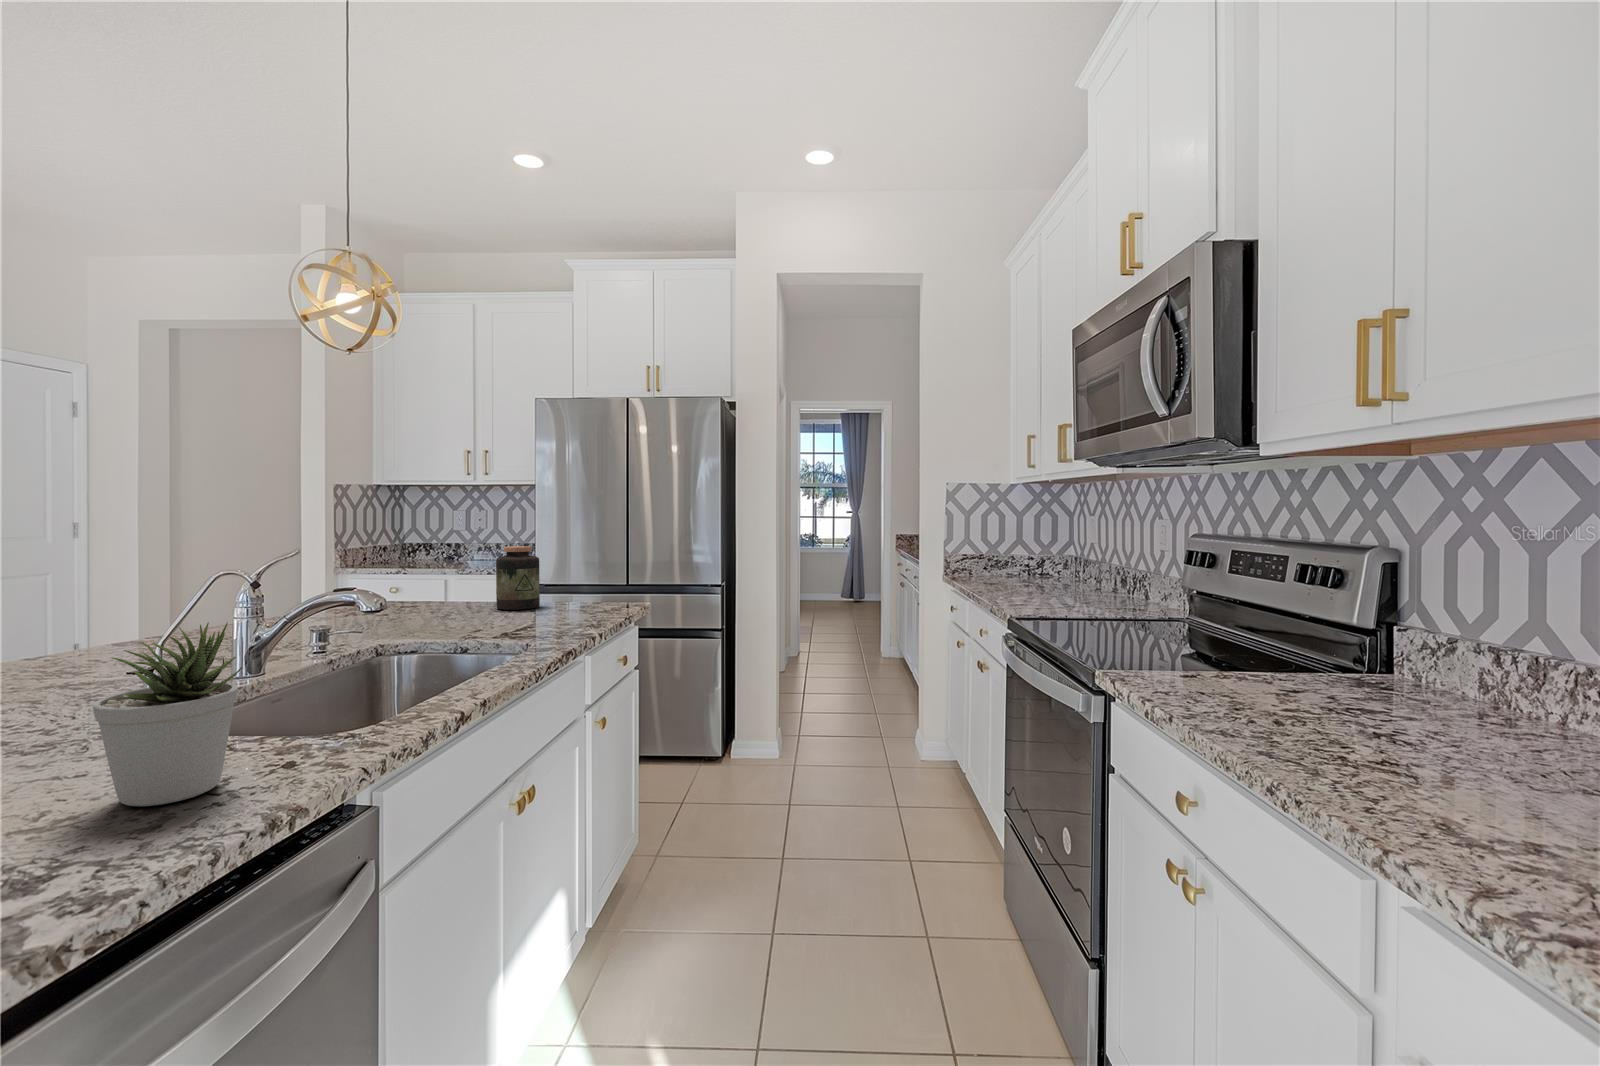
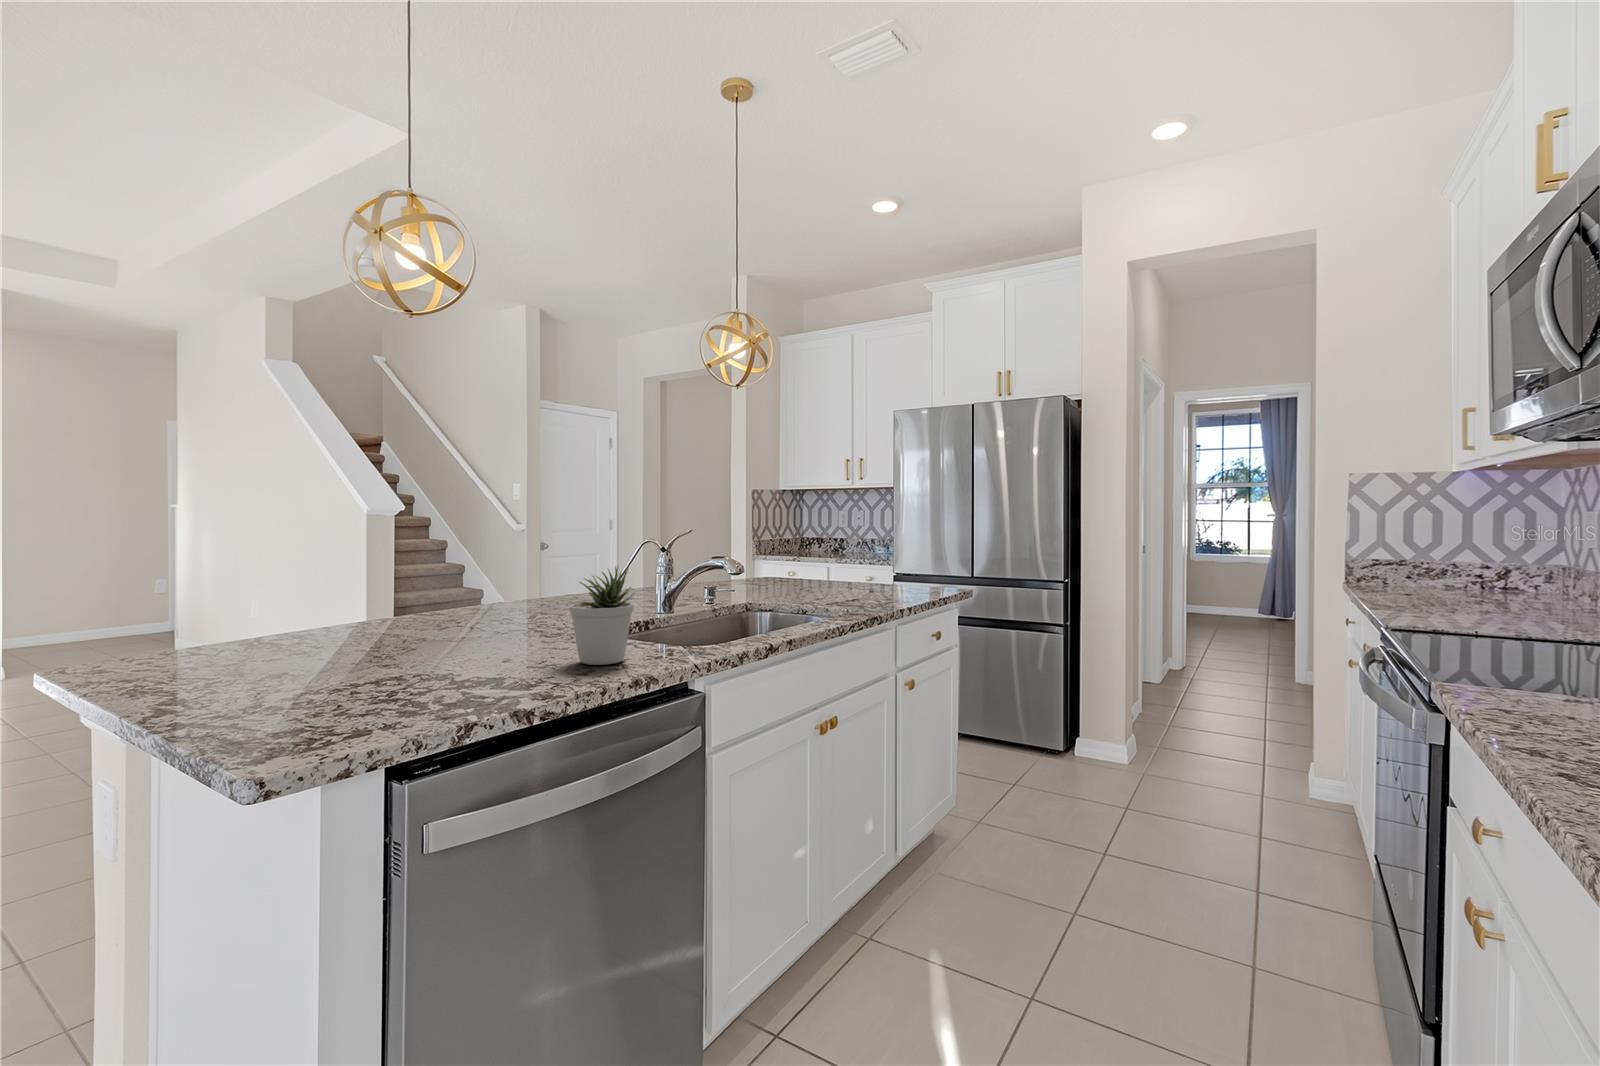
jar: present [496,546,540,610] -> none [840,537,874,590]

